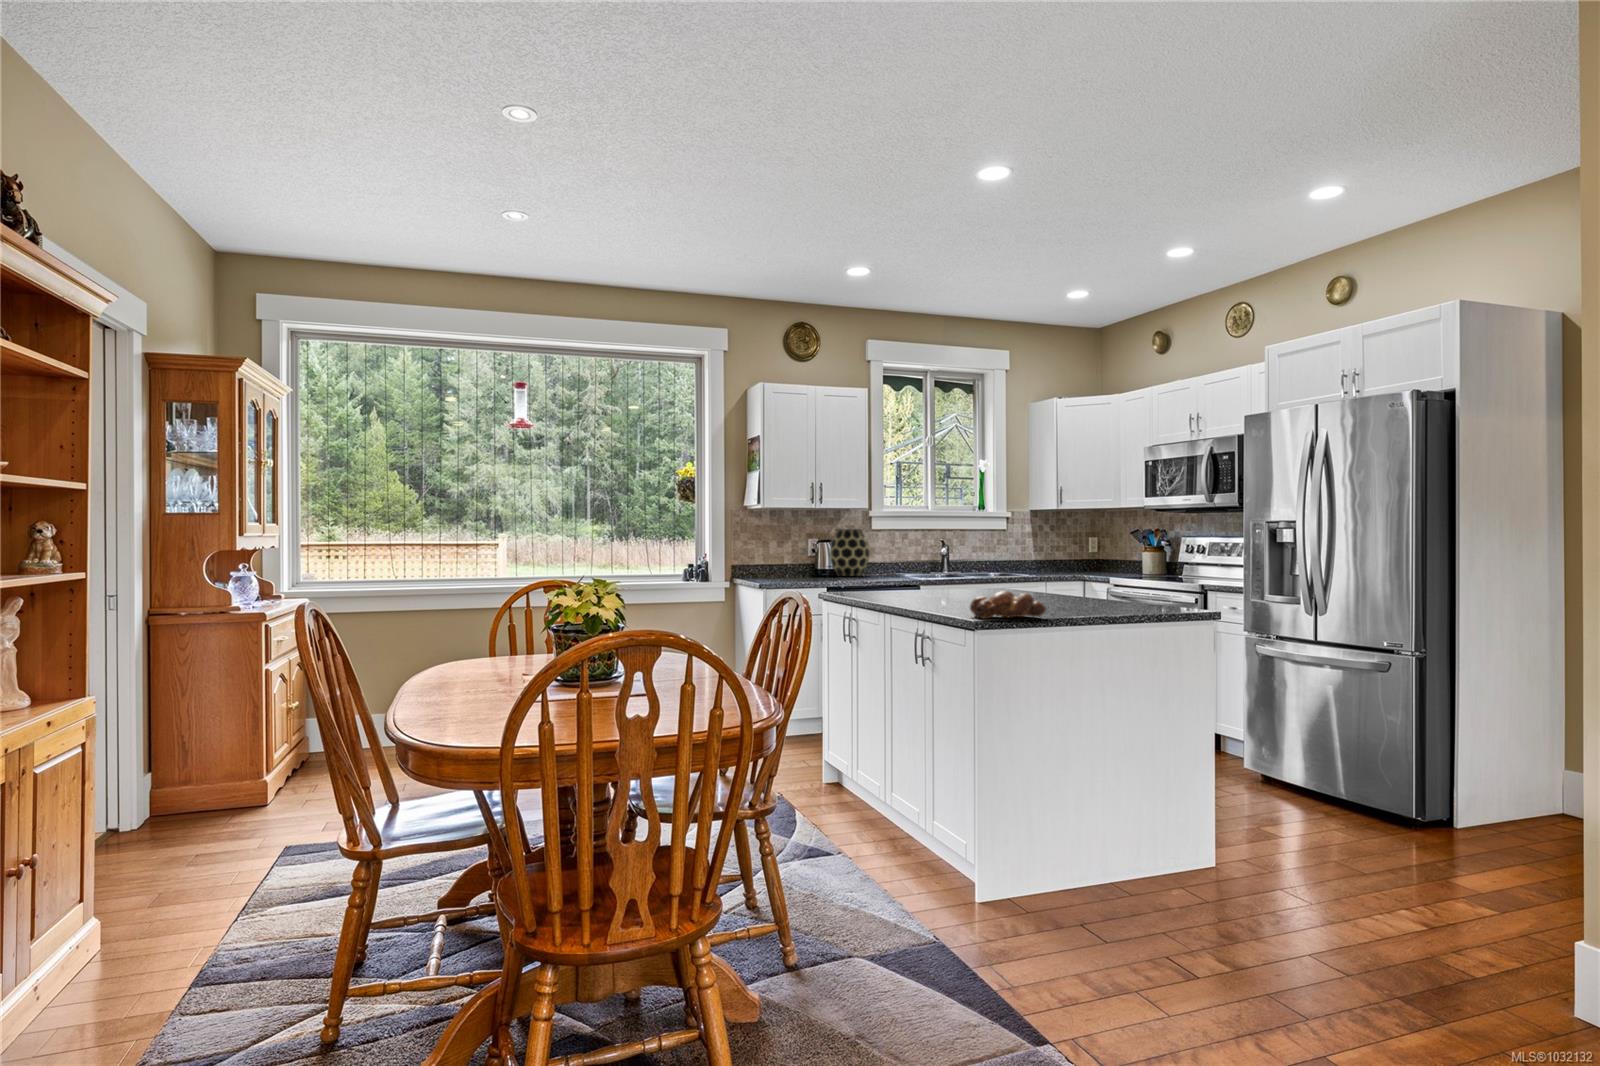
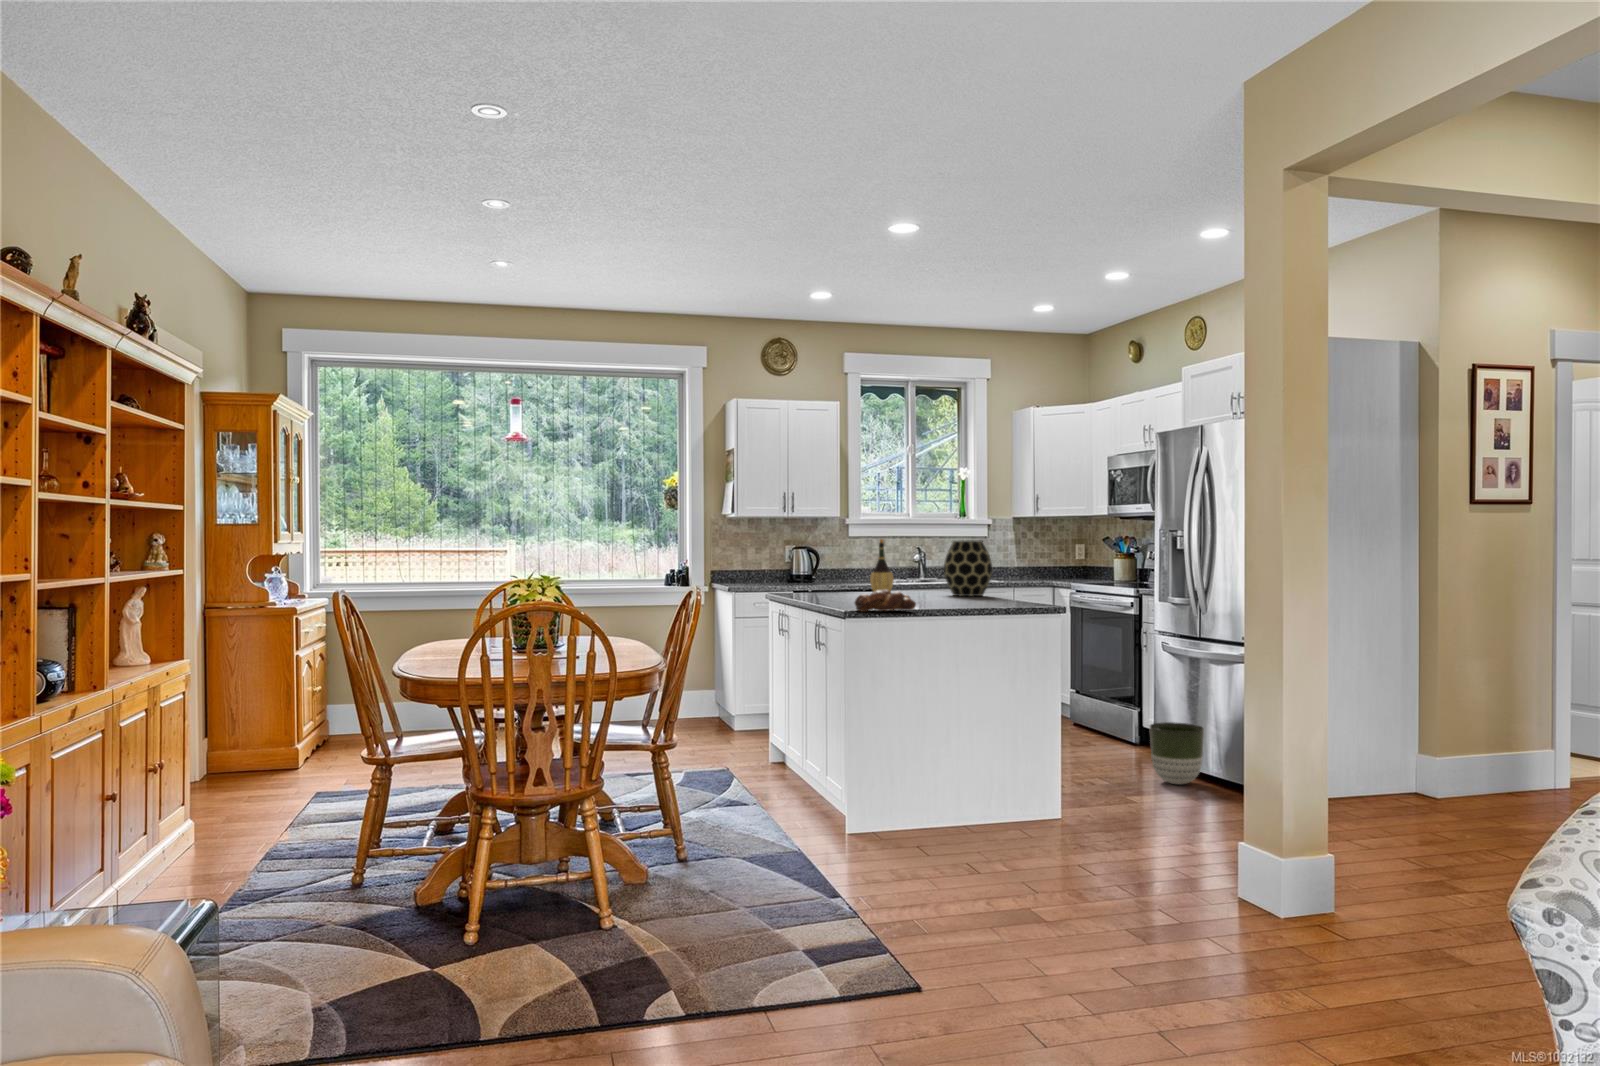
vase: present [829,529,870,576] -> present [944,541,992,596]
wine bottle: none [940,530,966,596] -> present [870,539,894,592]
planter: none [1262,734,1328,806] -> present [1150,722,1204,785]

